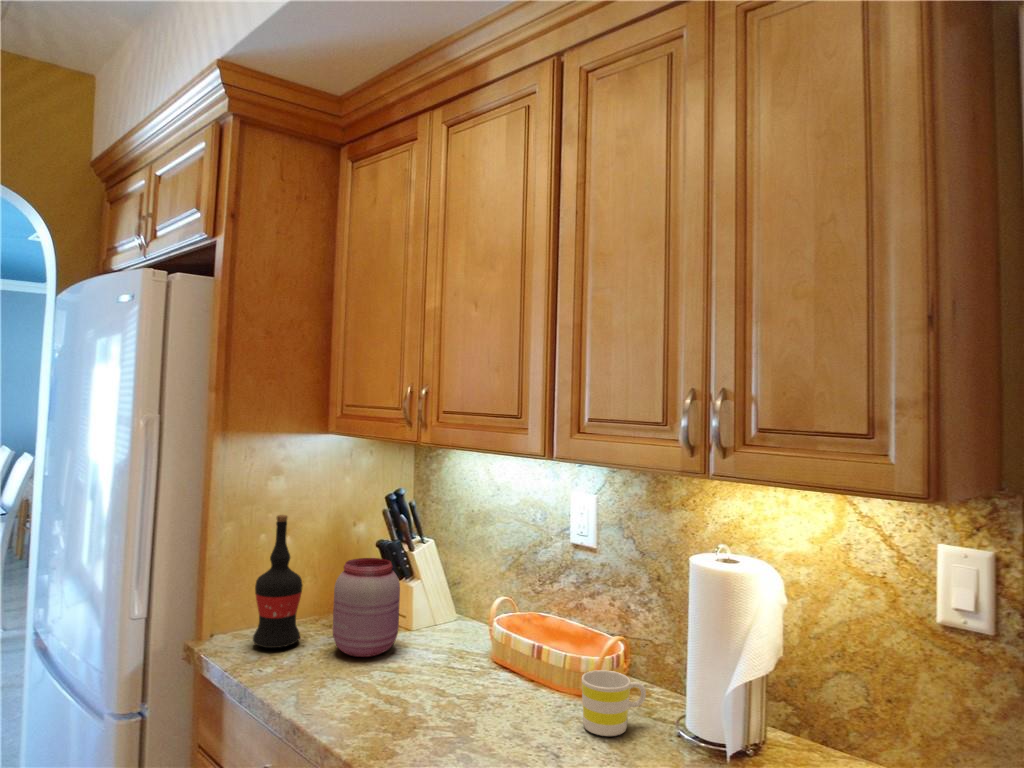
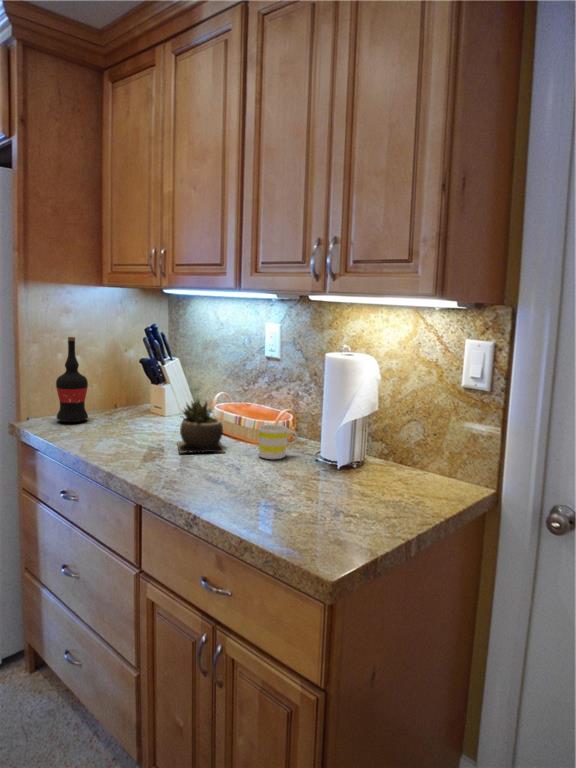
jar: present [333,558,400,657] -> none [108,366,152,427]
succulent plant: none [444,624,526,722] -> present [178,401,224,453]

